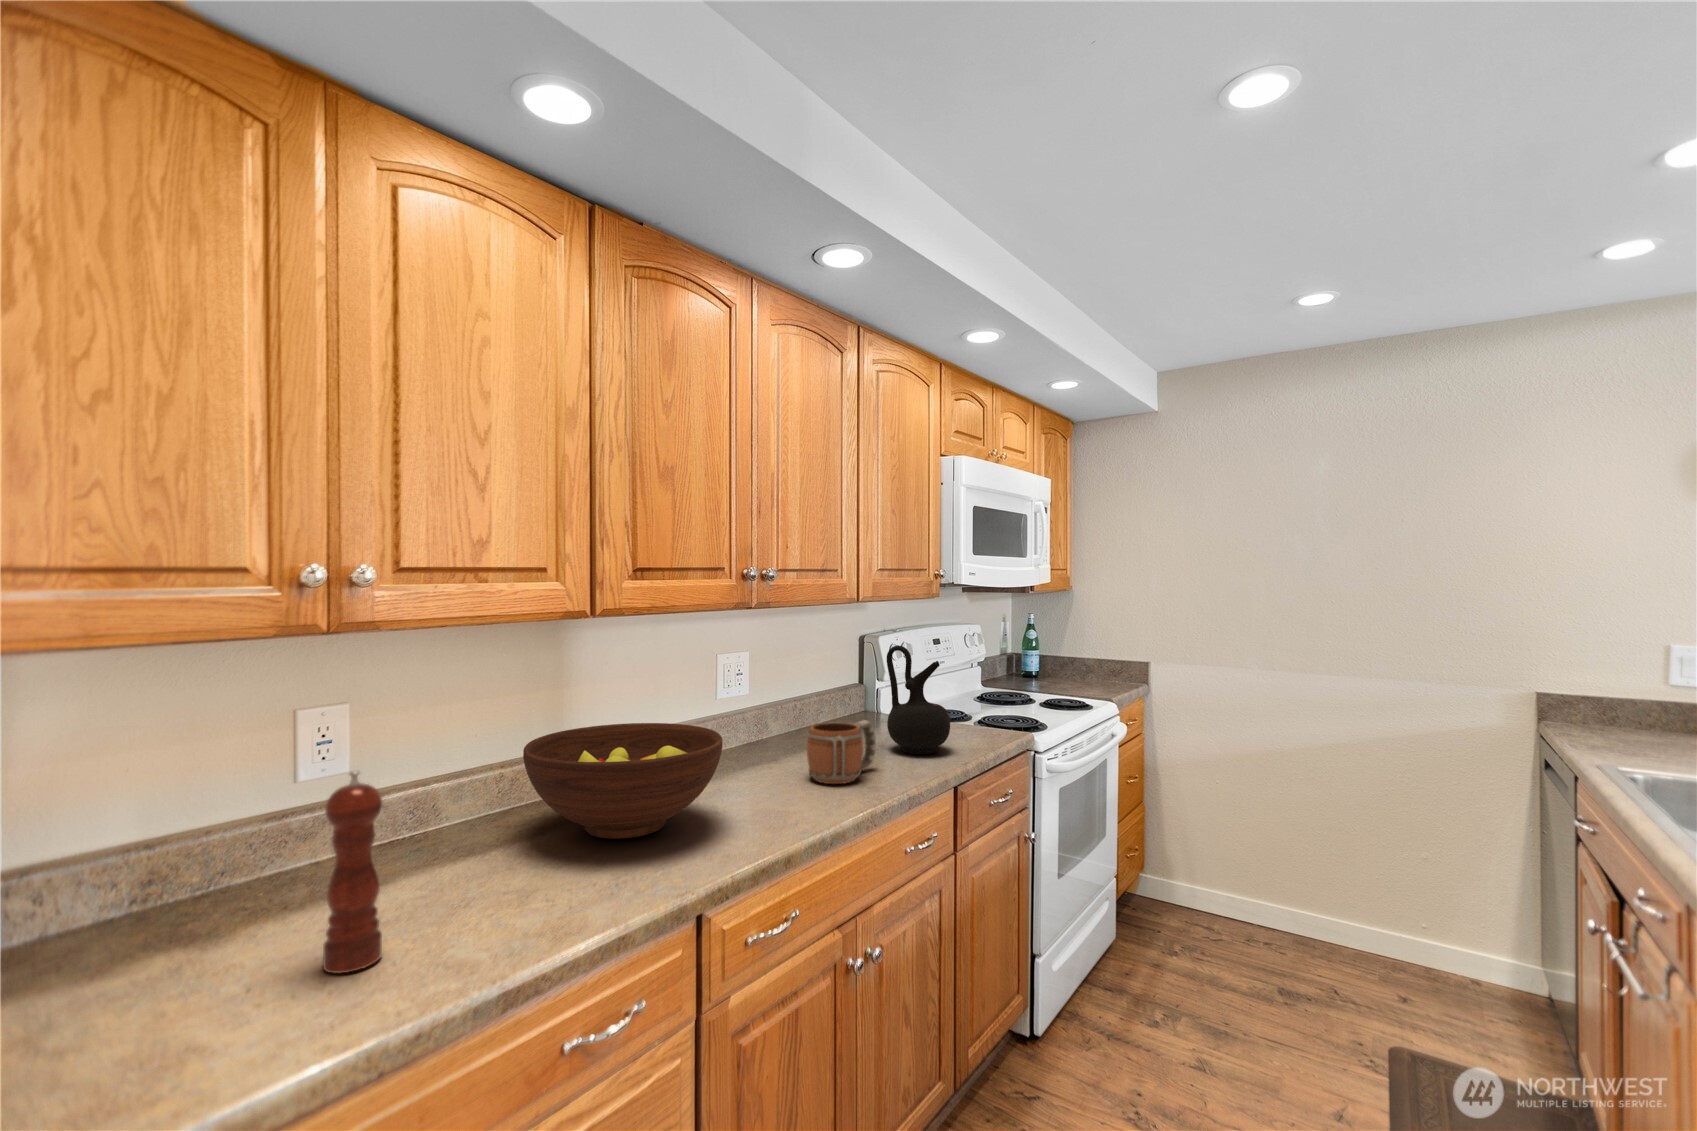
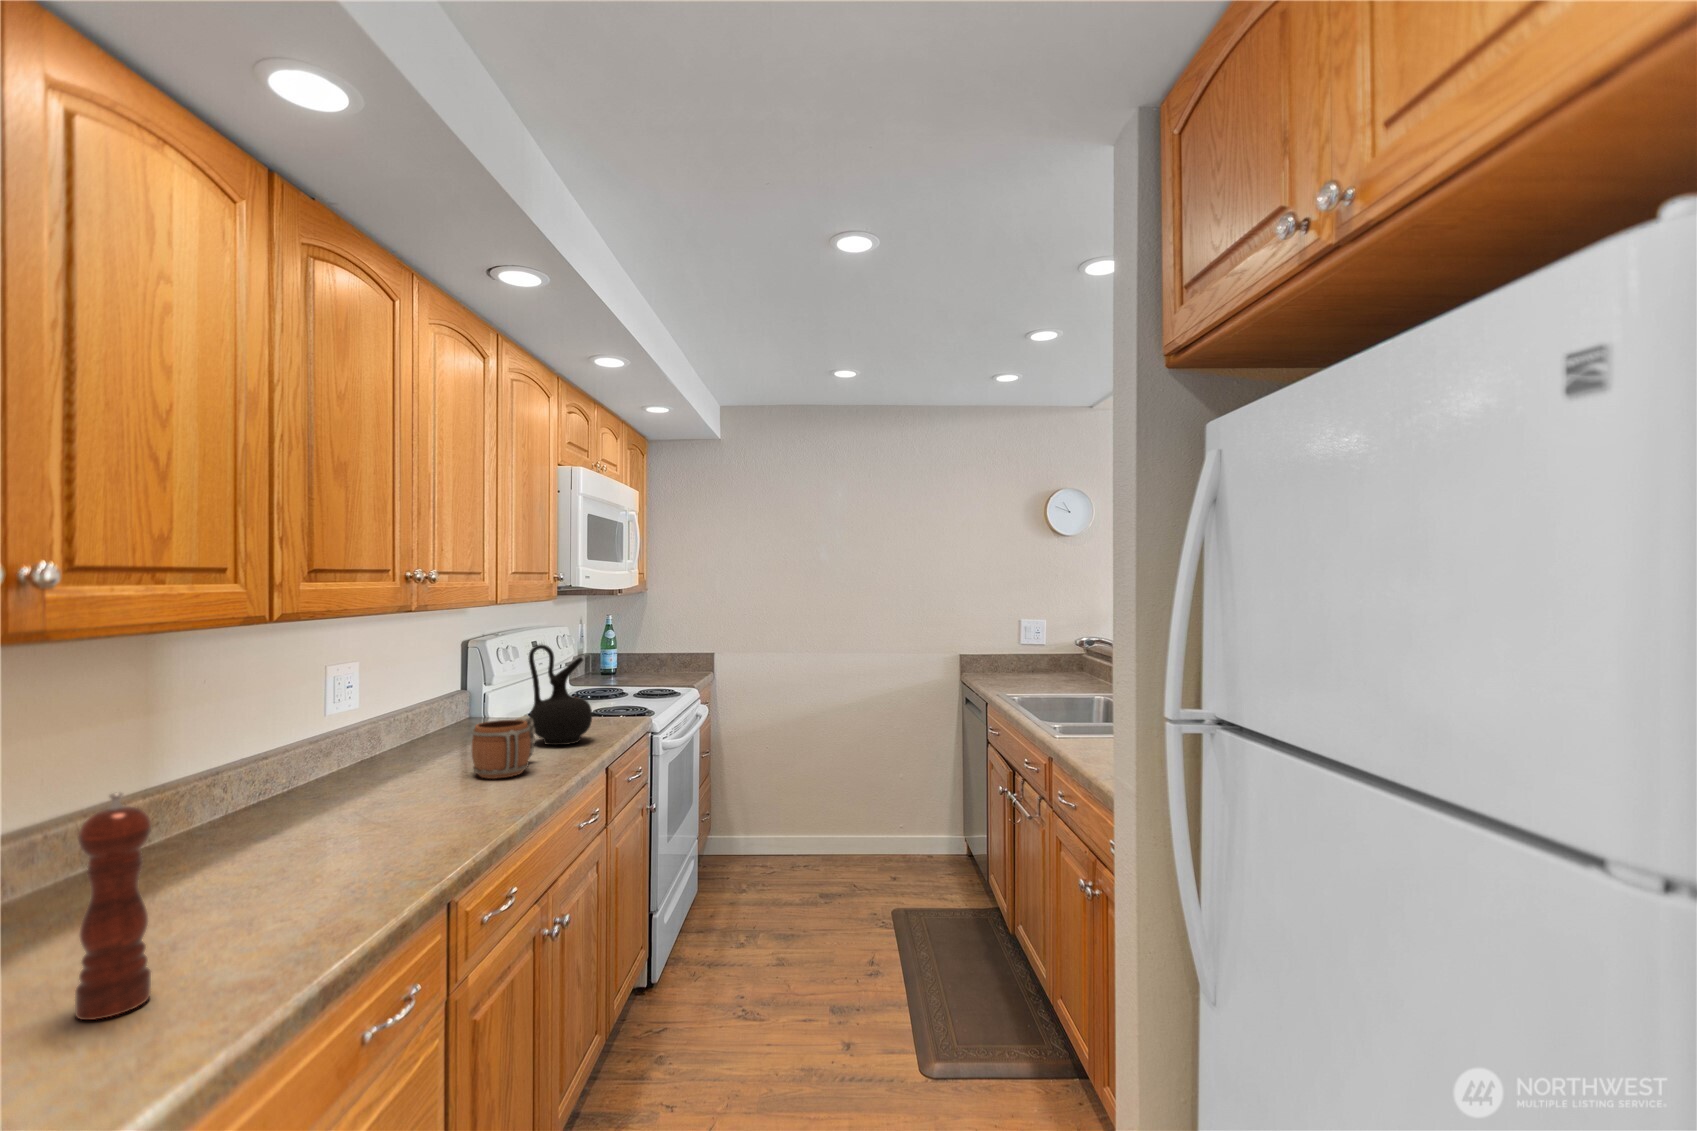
fruit bowl: present [523,723,723,839] -> none [186,732,430,856]

